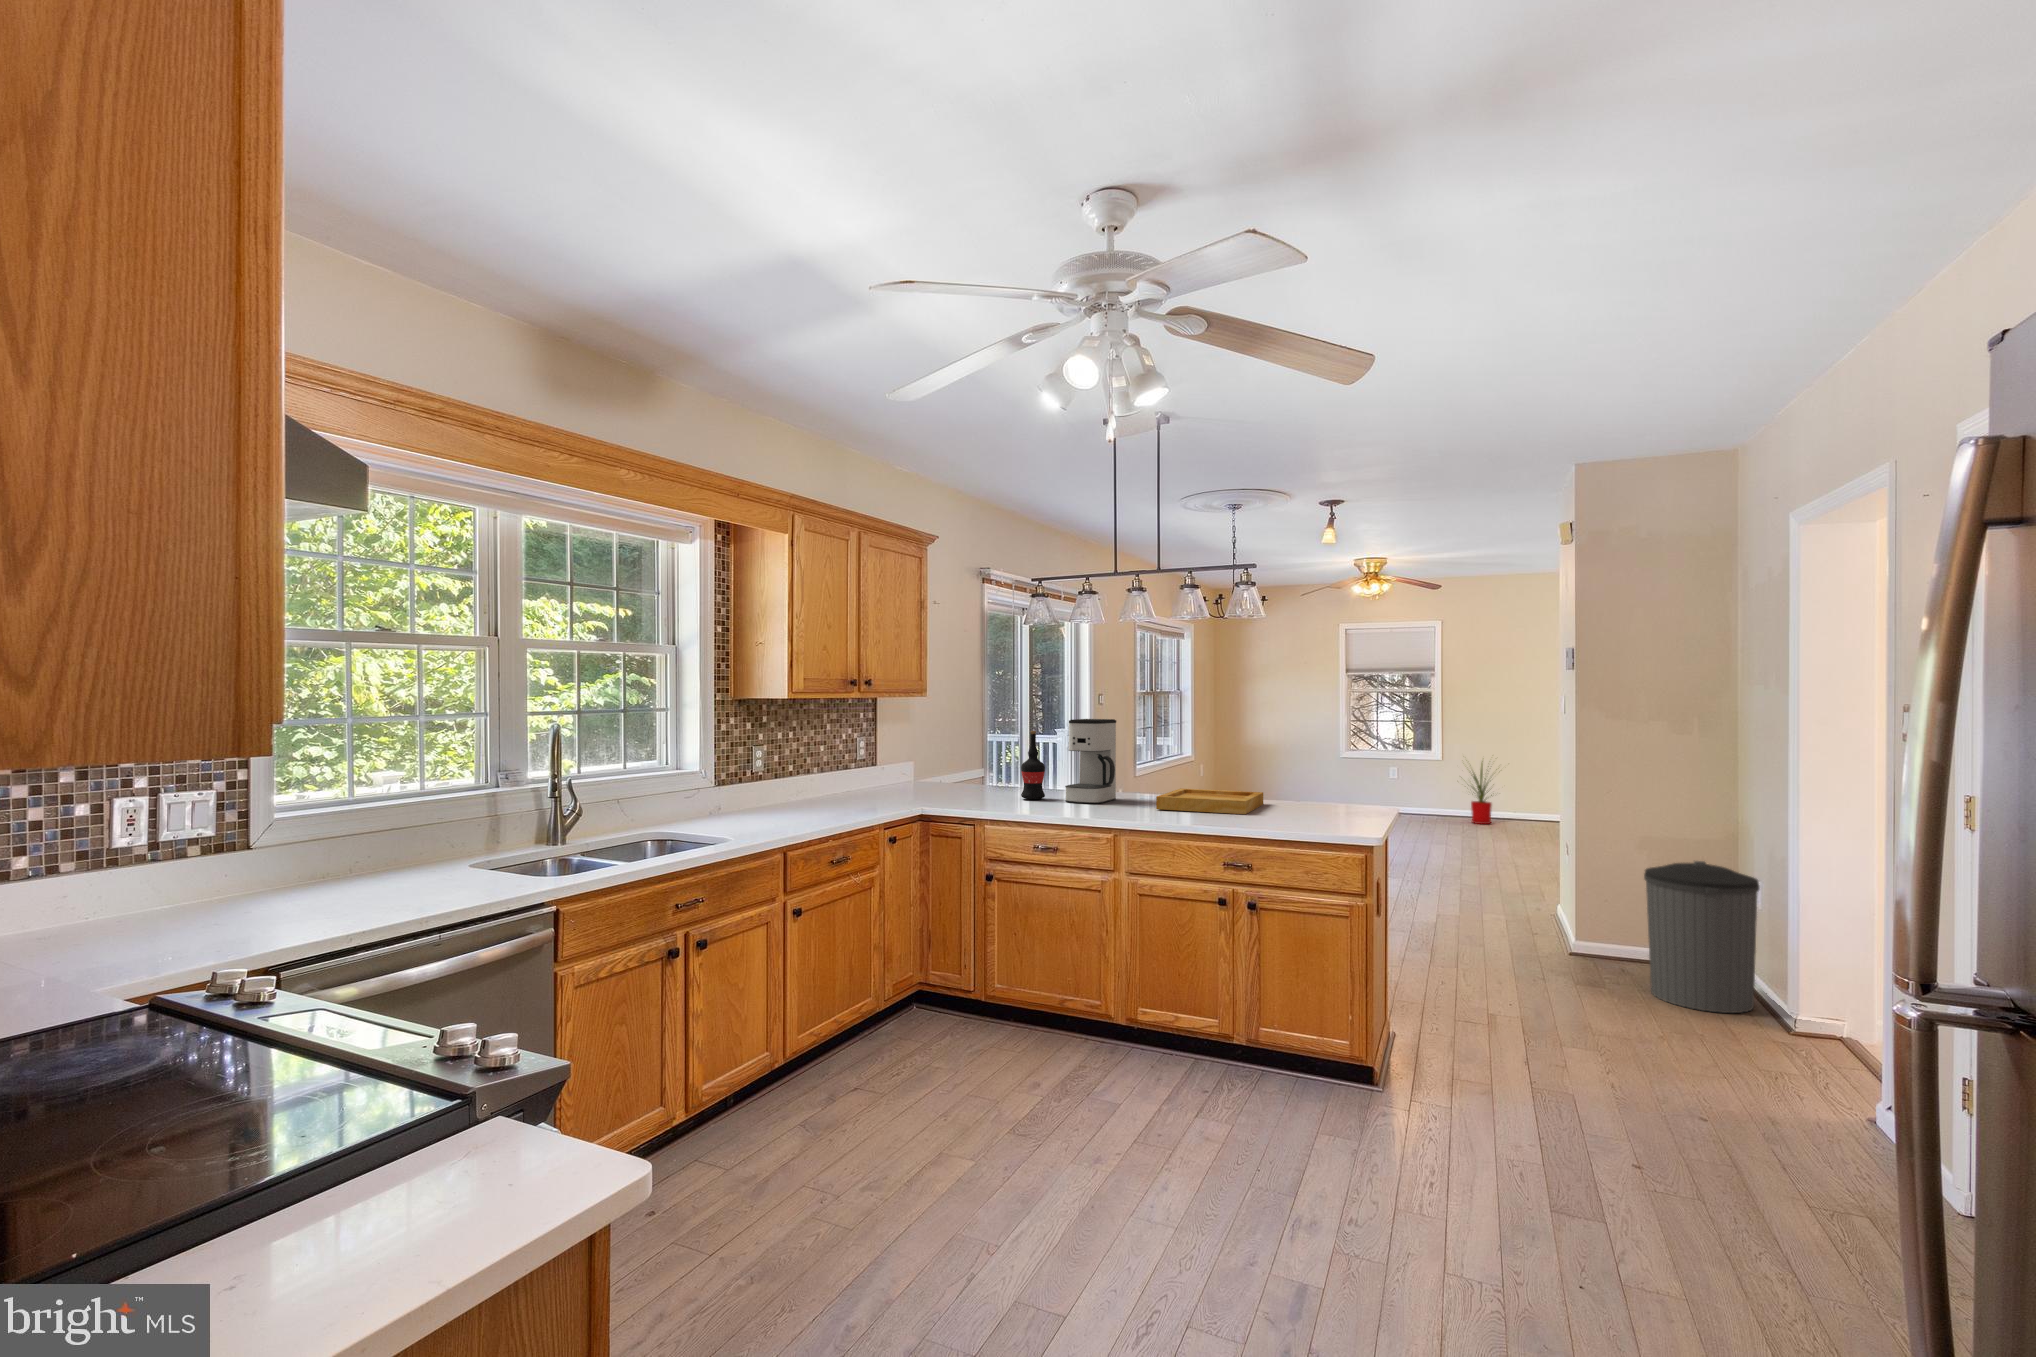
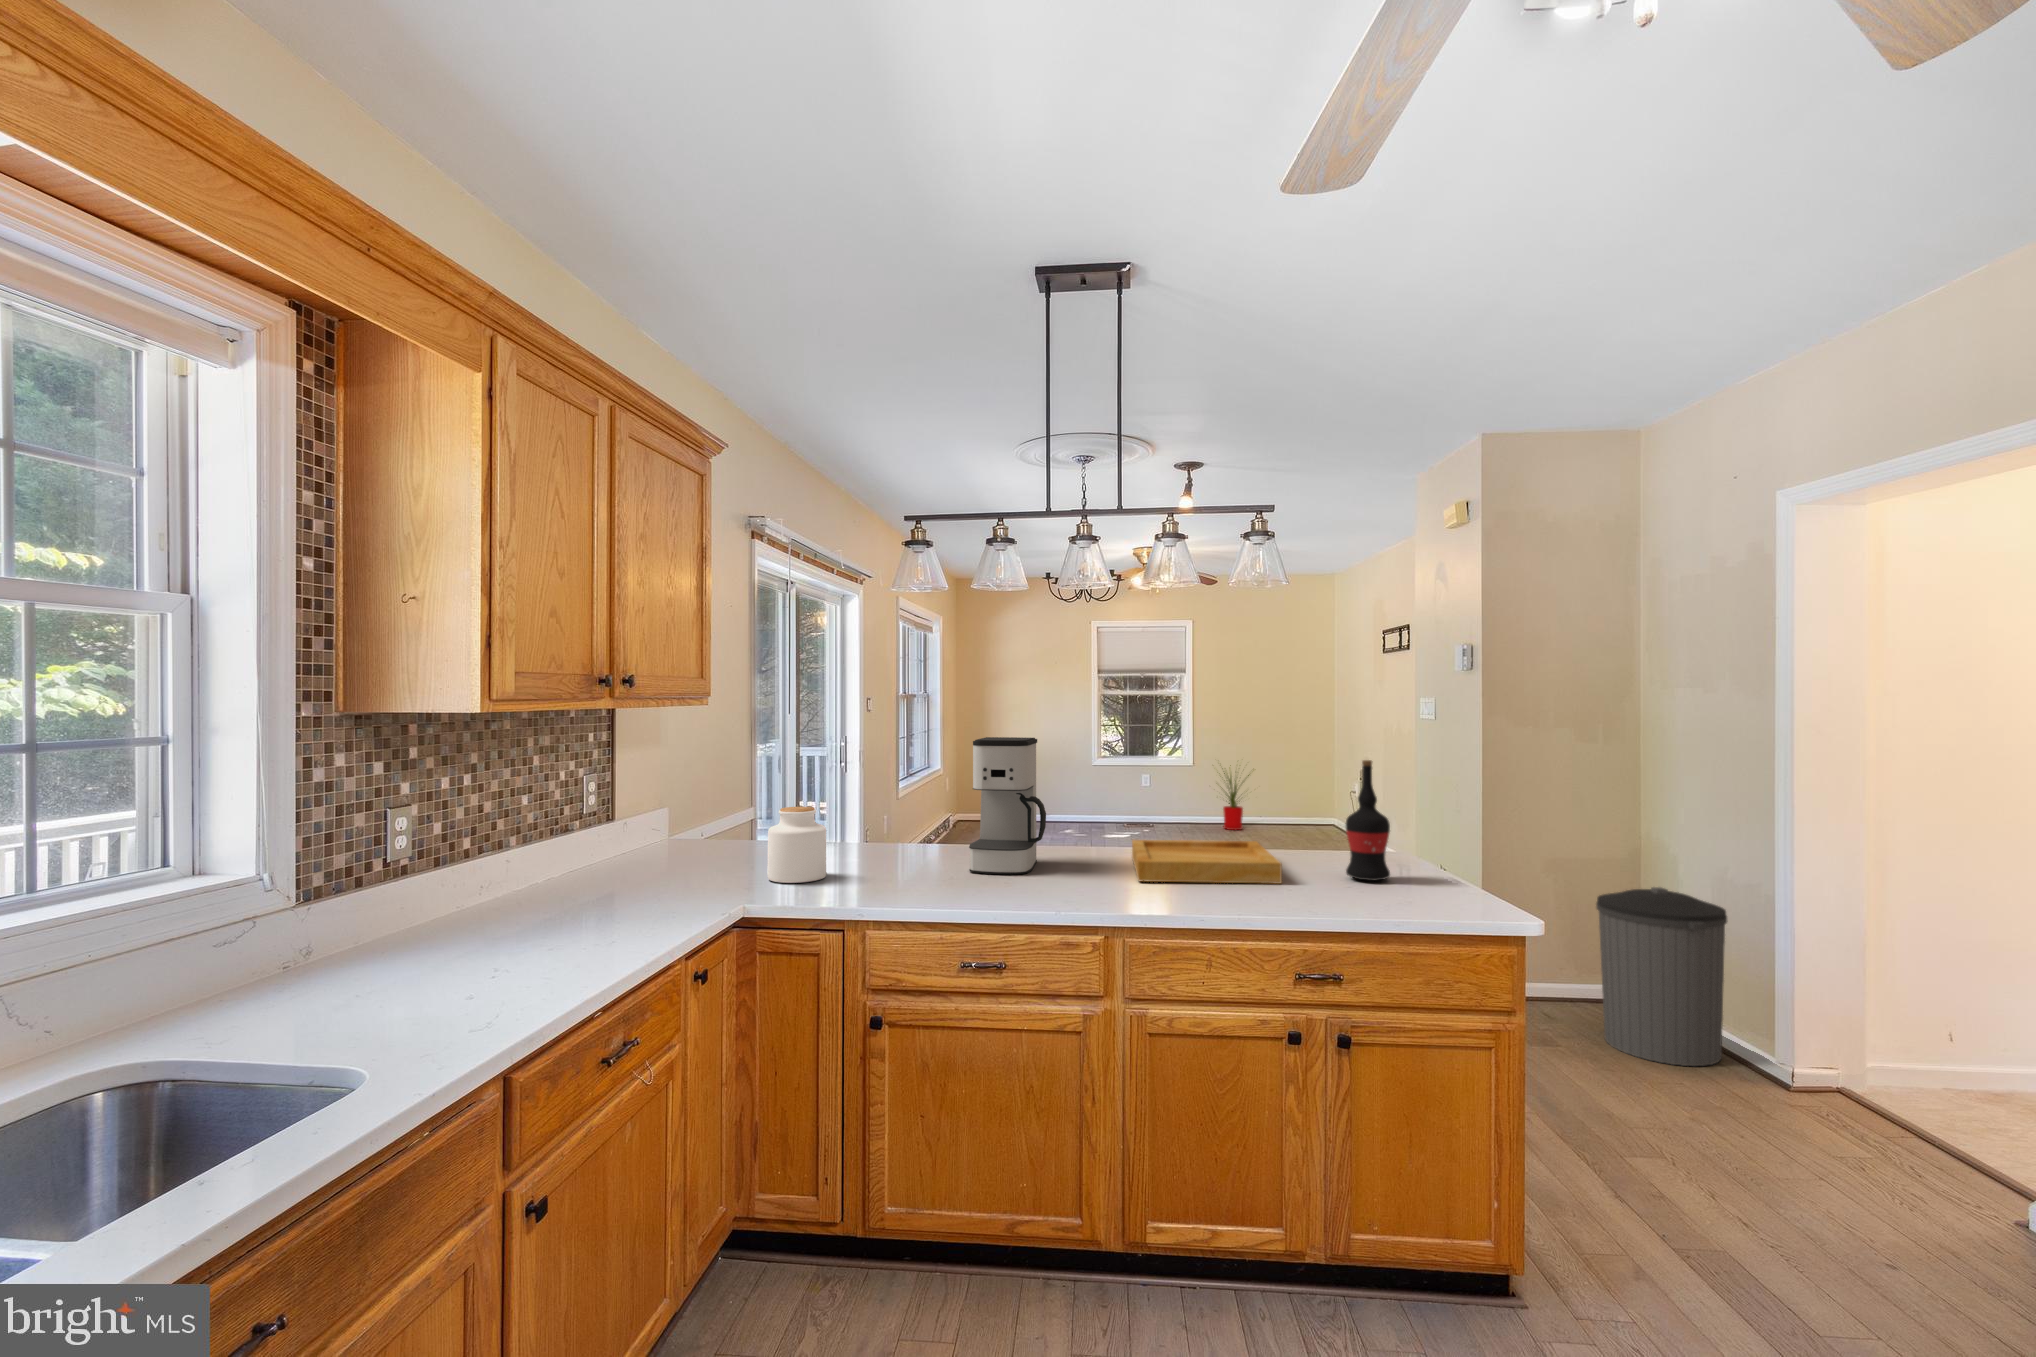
wine bottle: present [1021,731,1045,799] -> present [1346,760,1390,881]
jar: none [948,758,982,801] -> present [768,807,826,883]

